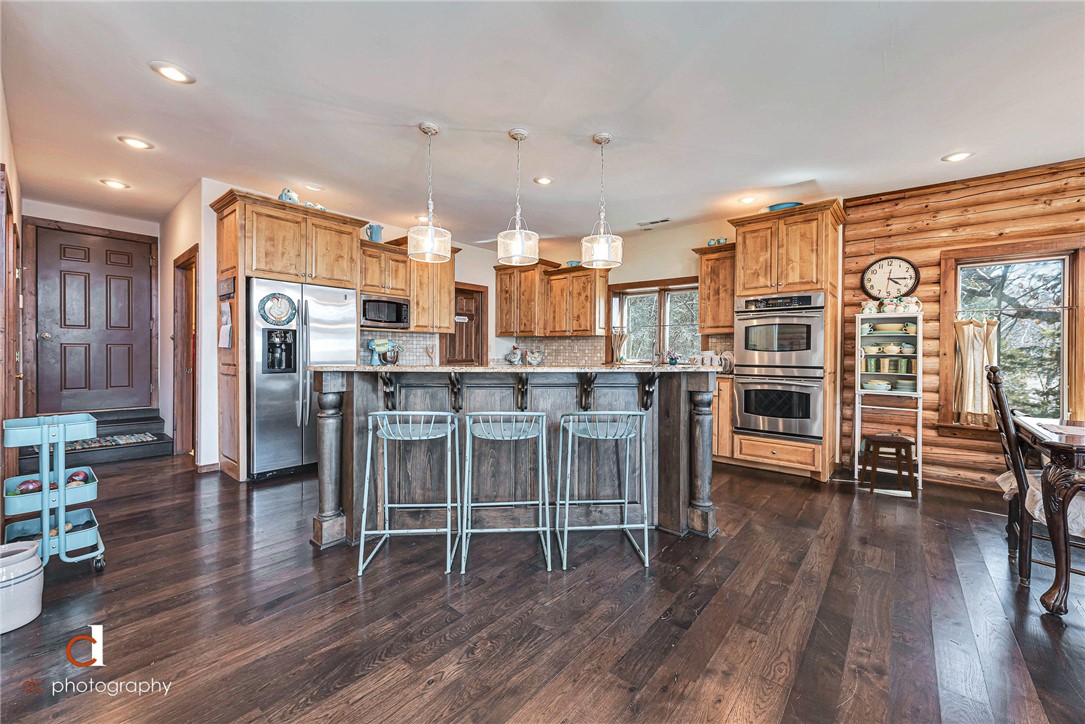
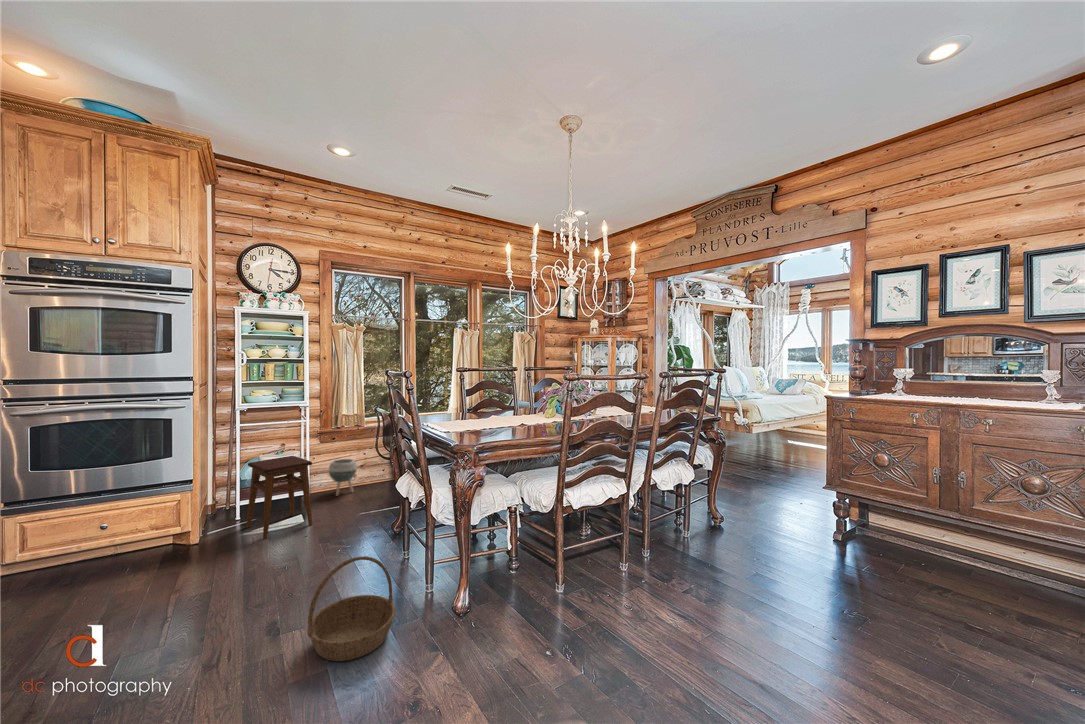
planter: none [946,454,980,490] -> present [329,459,357,496]
basket: none [871,498,950,570] -> present [307,556,395,661]

